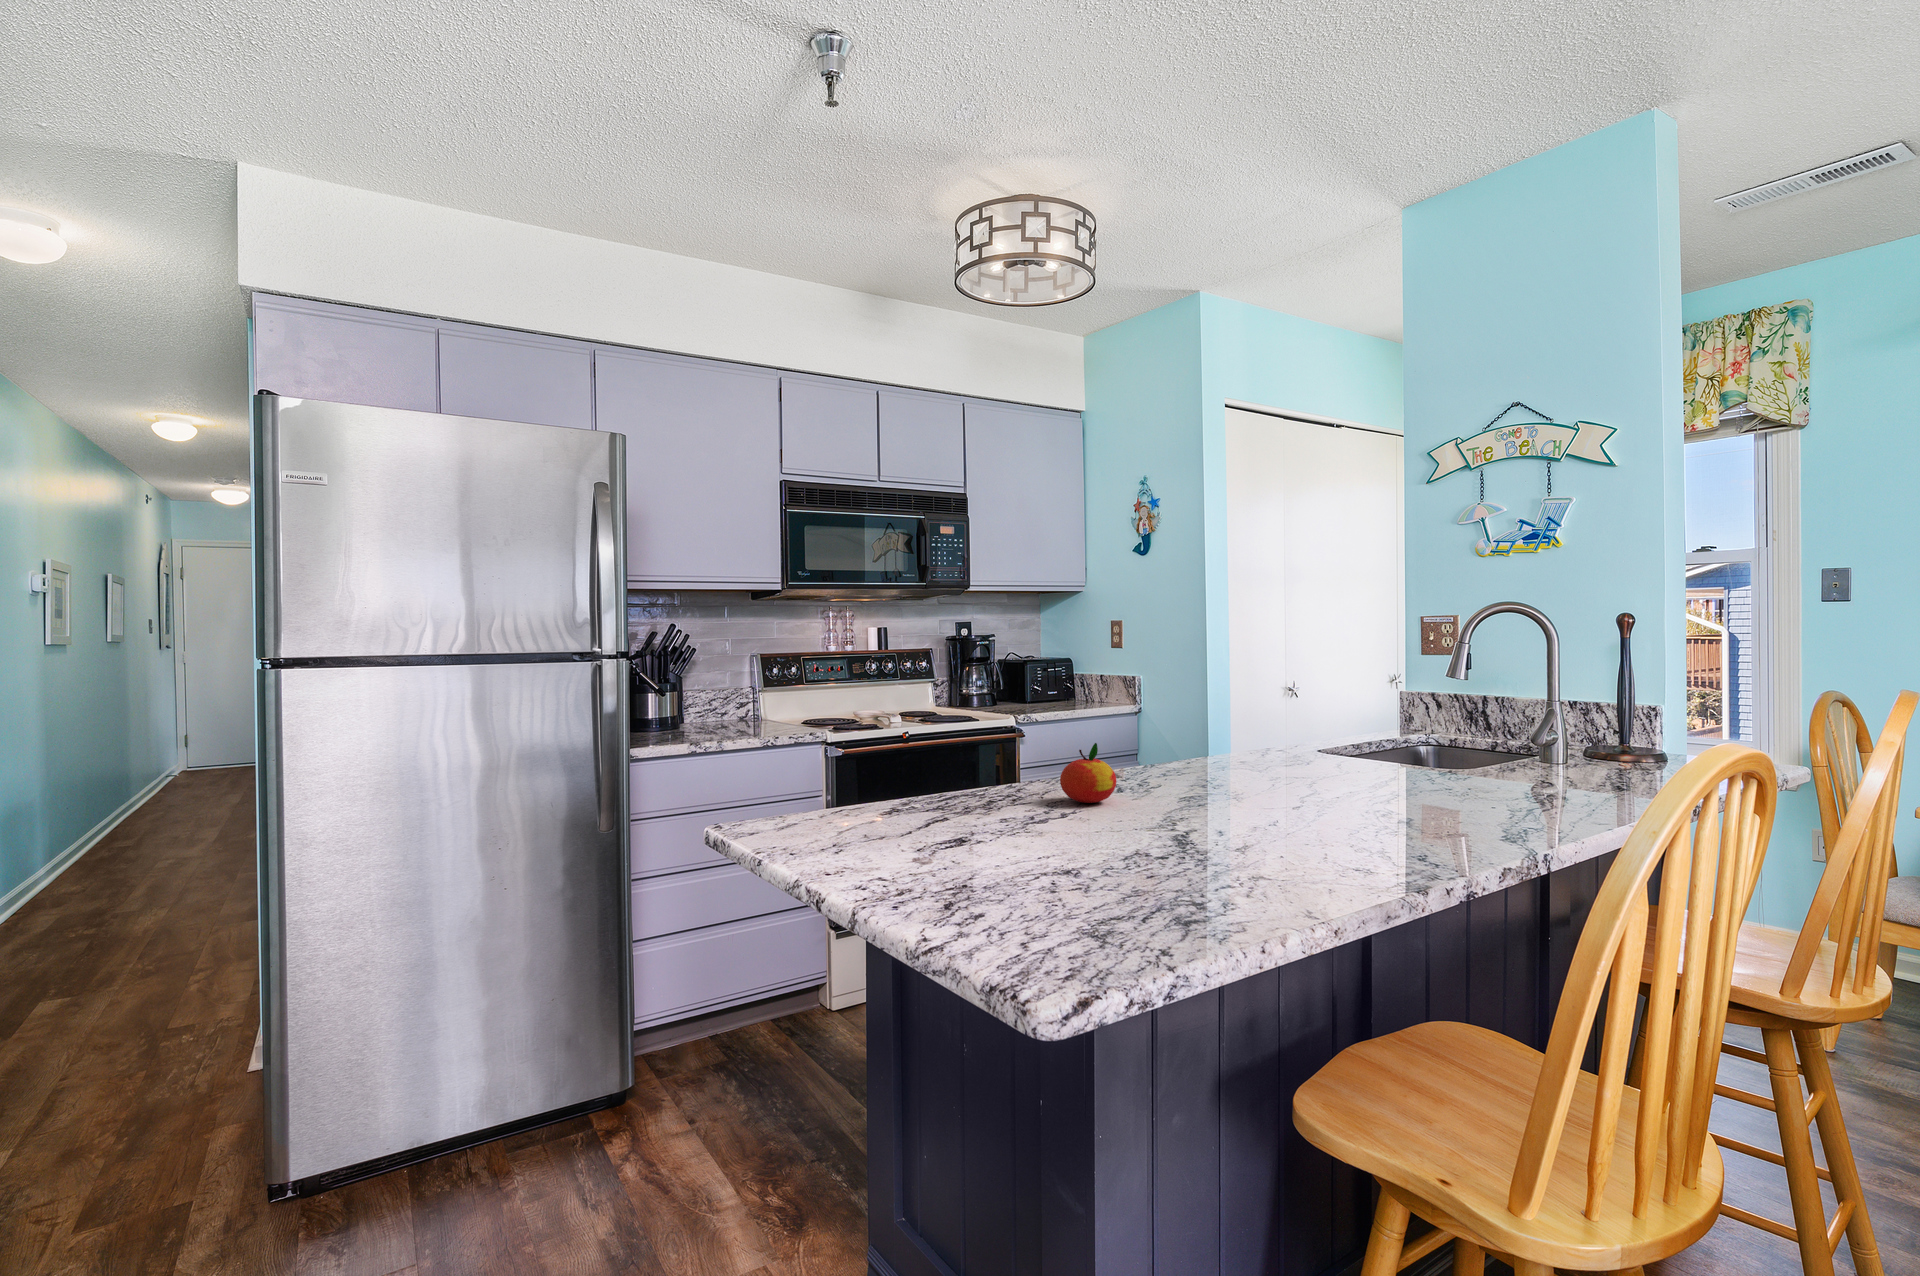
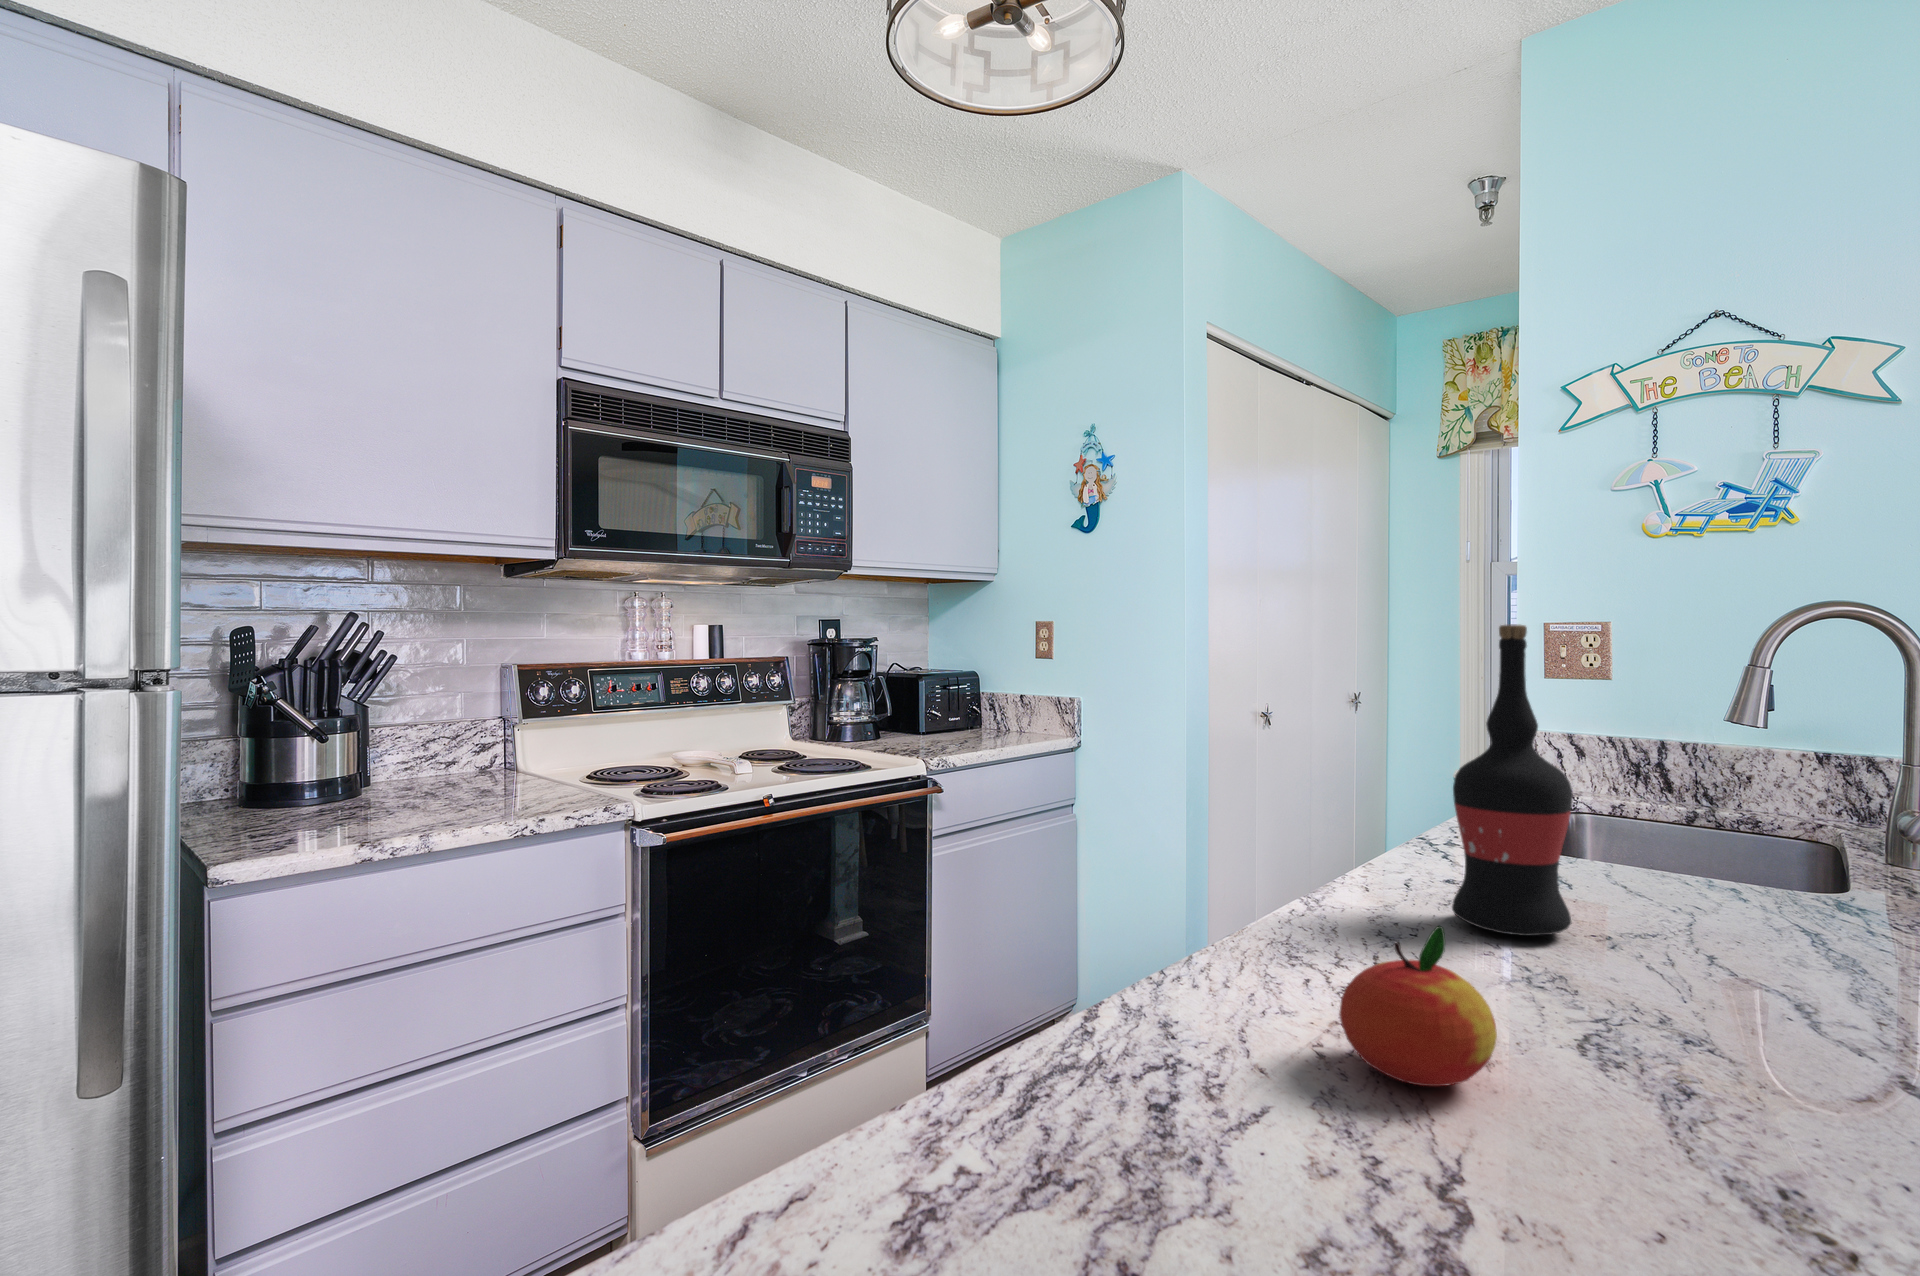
wine bottle: none [1197,622,1253,776] -> present [1452,625,1573,936]

